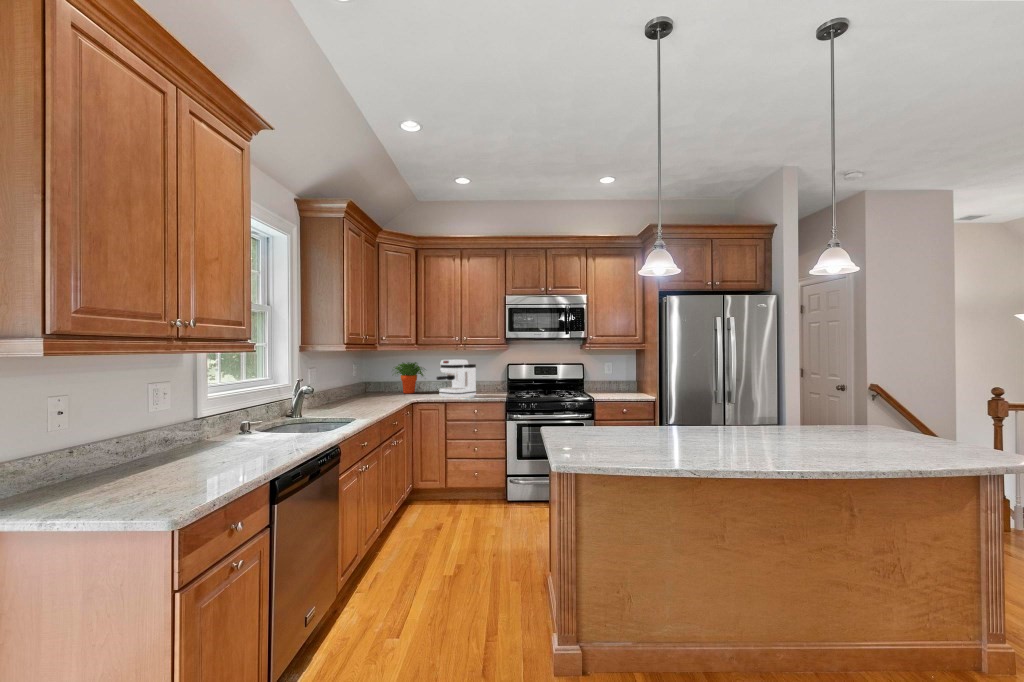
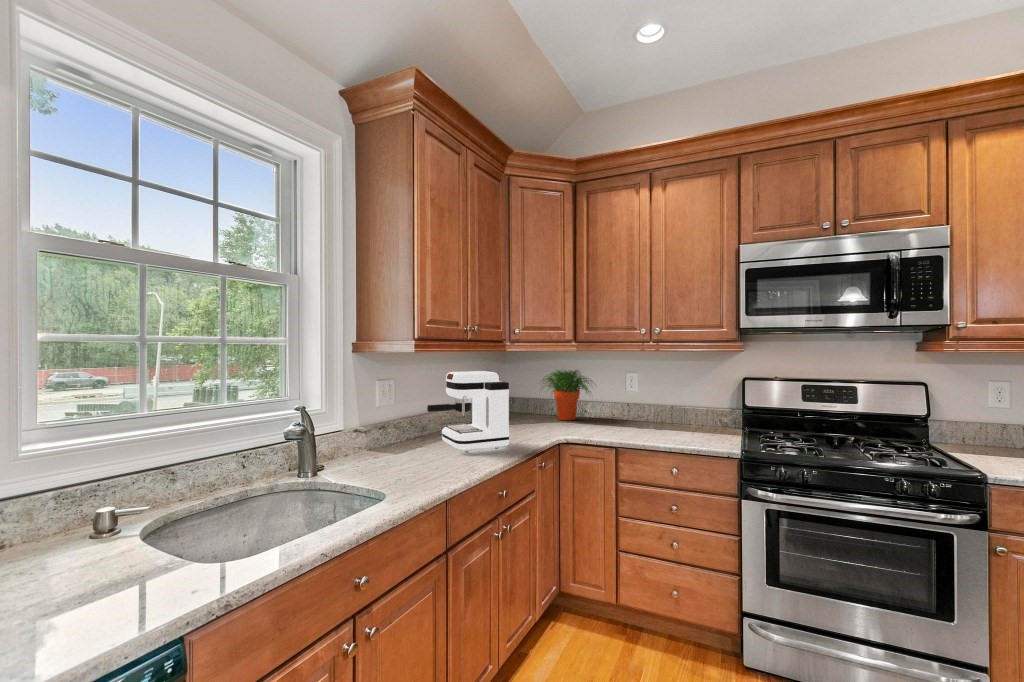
coffee maker: present [437,360,476,398] -> present [427,371,509,451]

